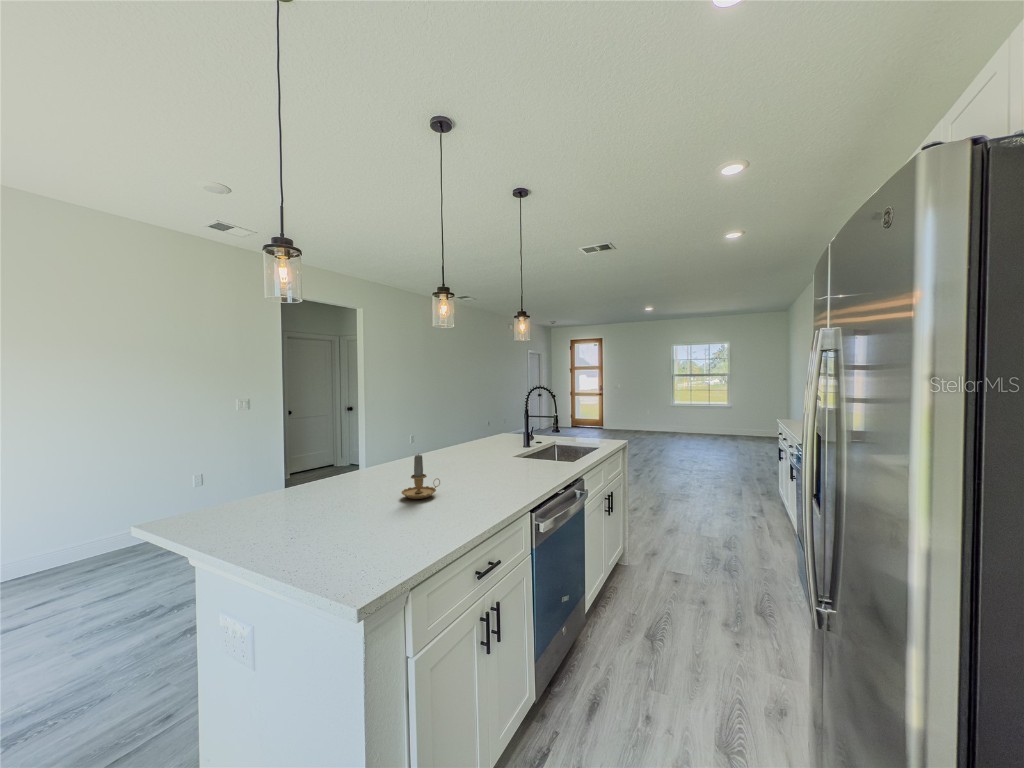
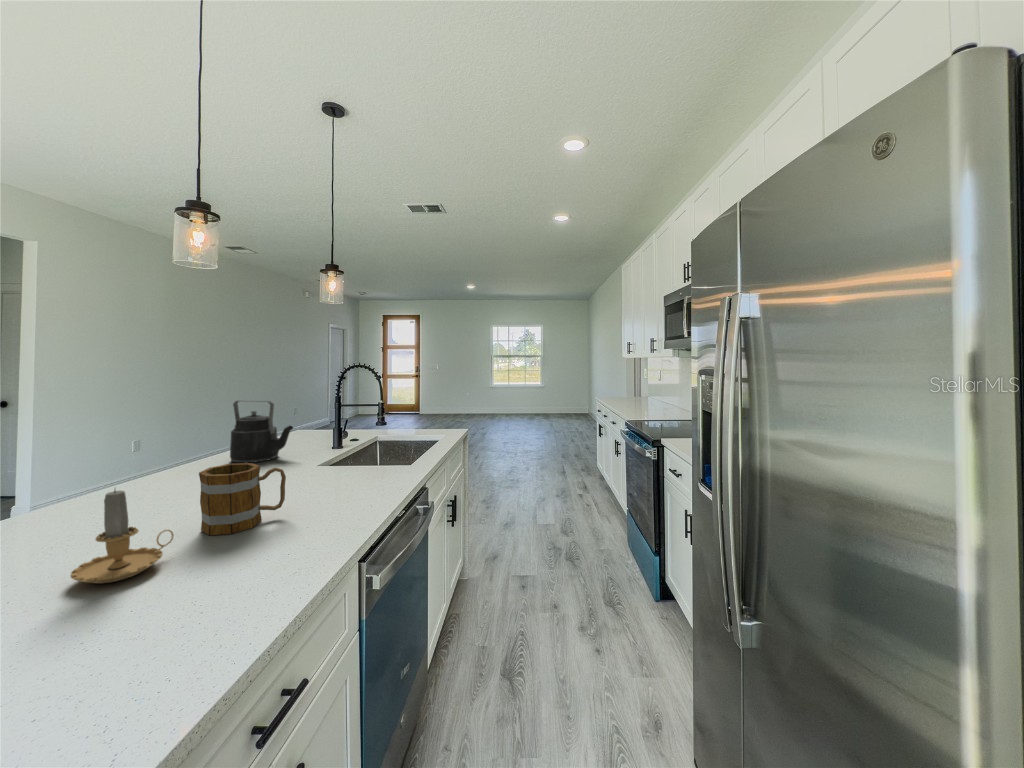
kettle: none [463,411,500,452] -> present [230,400,293,463]
mug: none [451,448,494,487] -> present [199,463,286,535]

